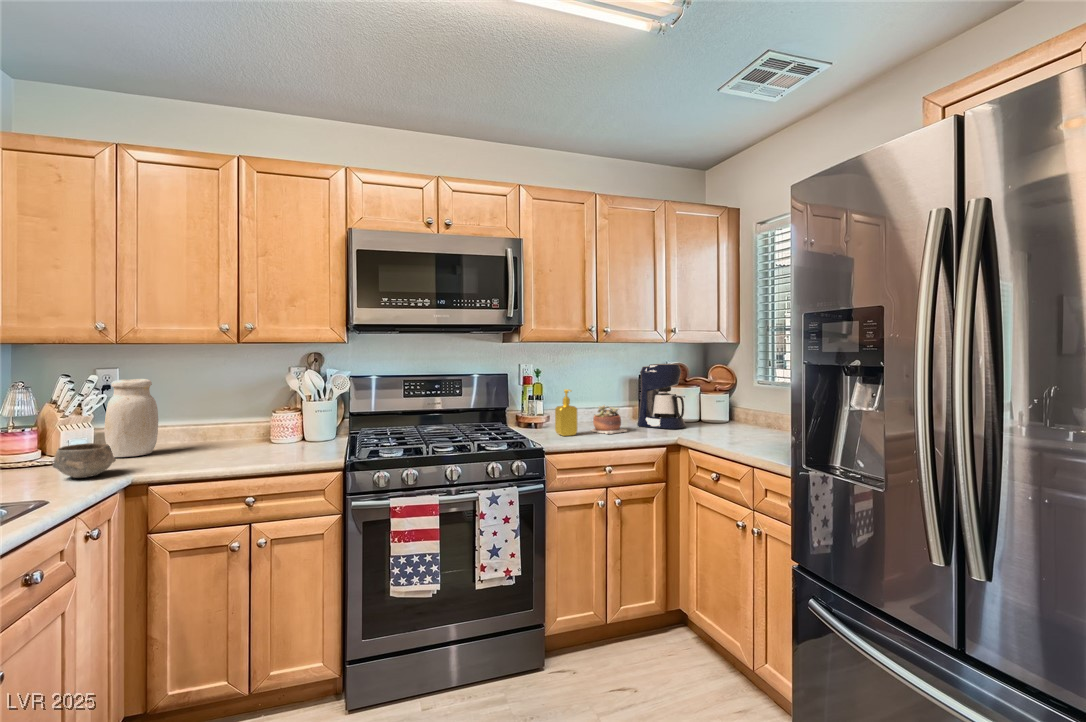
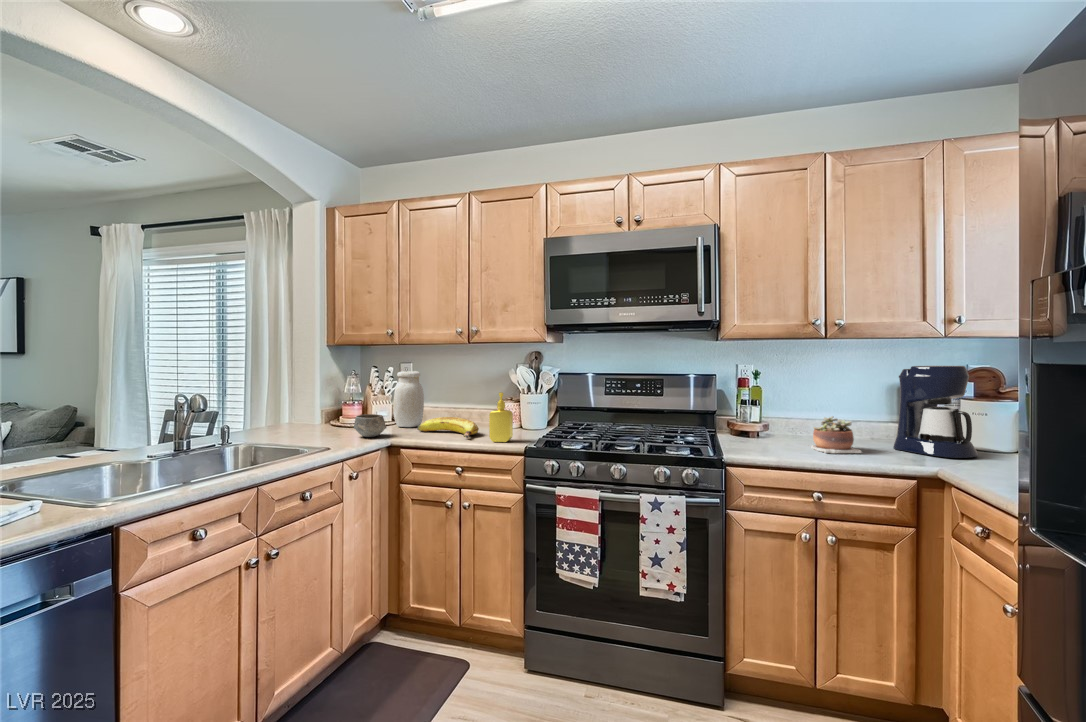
soap dispenser: present [555,389,577,436] -> present [489,392,513,442]
banana: none [160,436,265,461] -> present [417,417,479,439]

